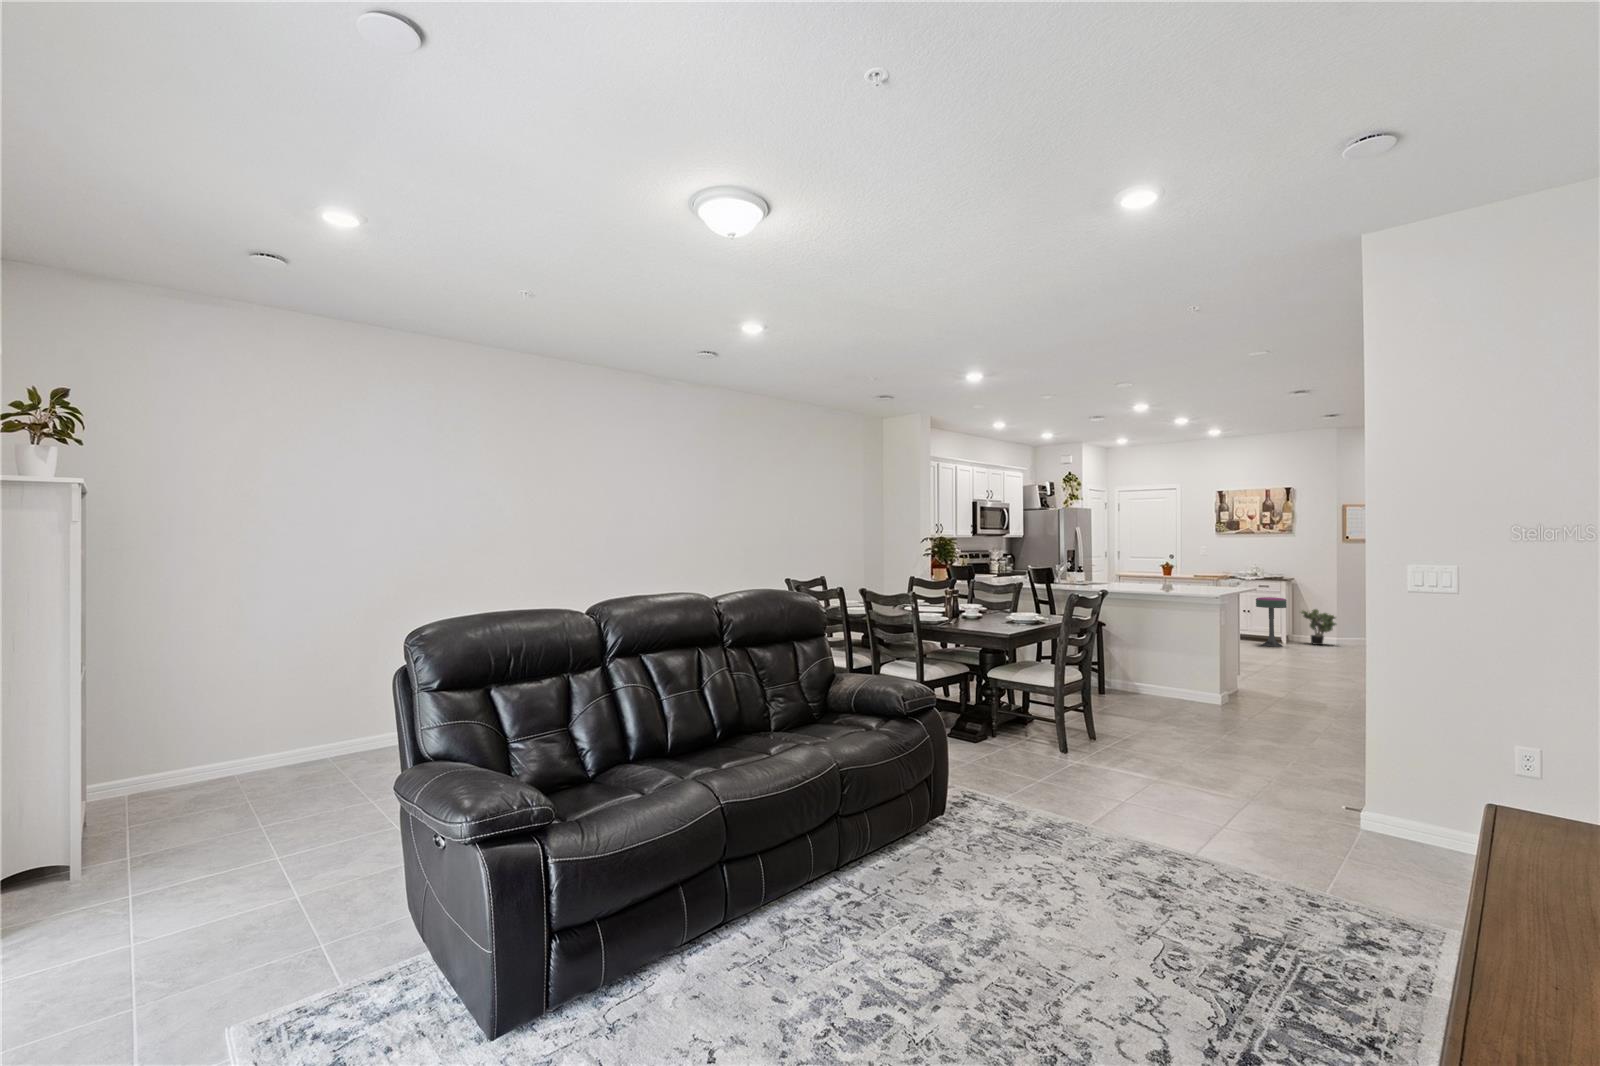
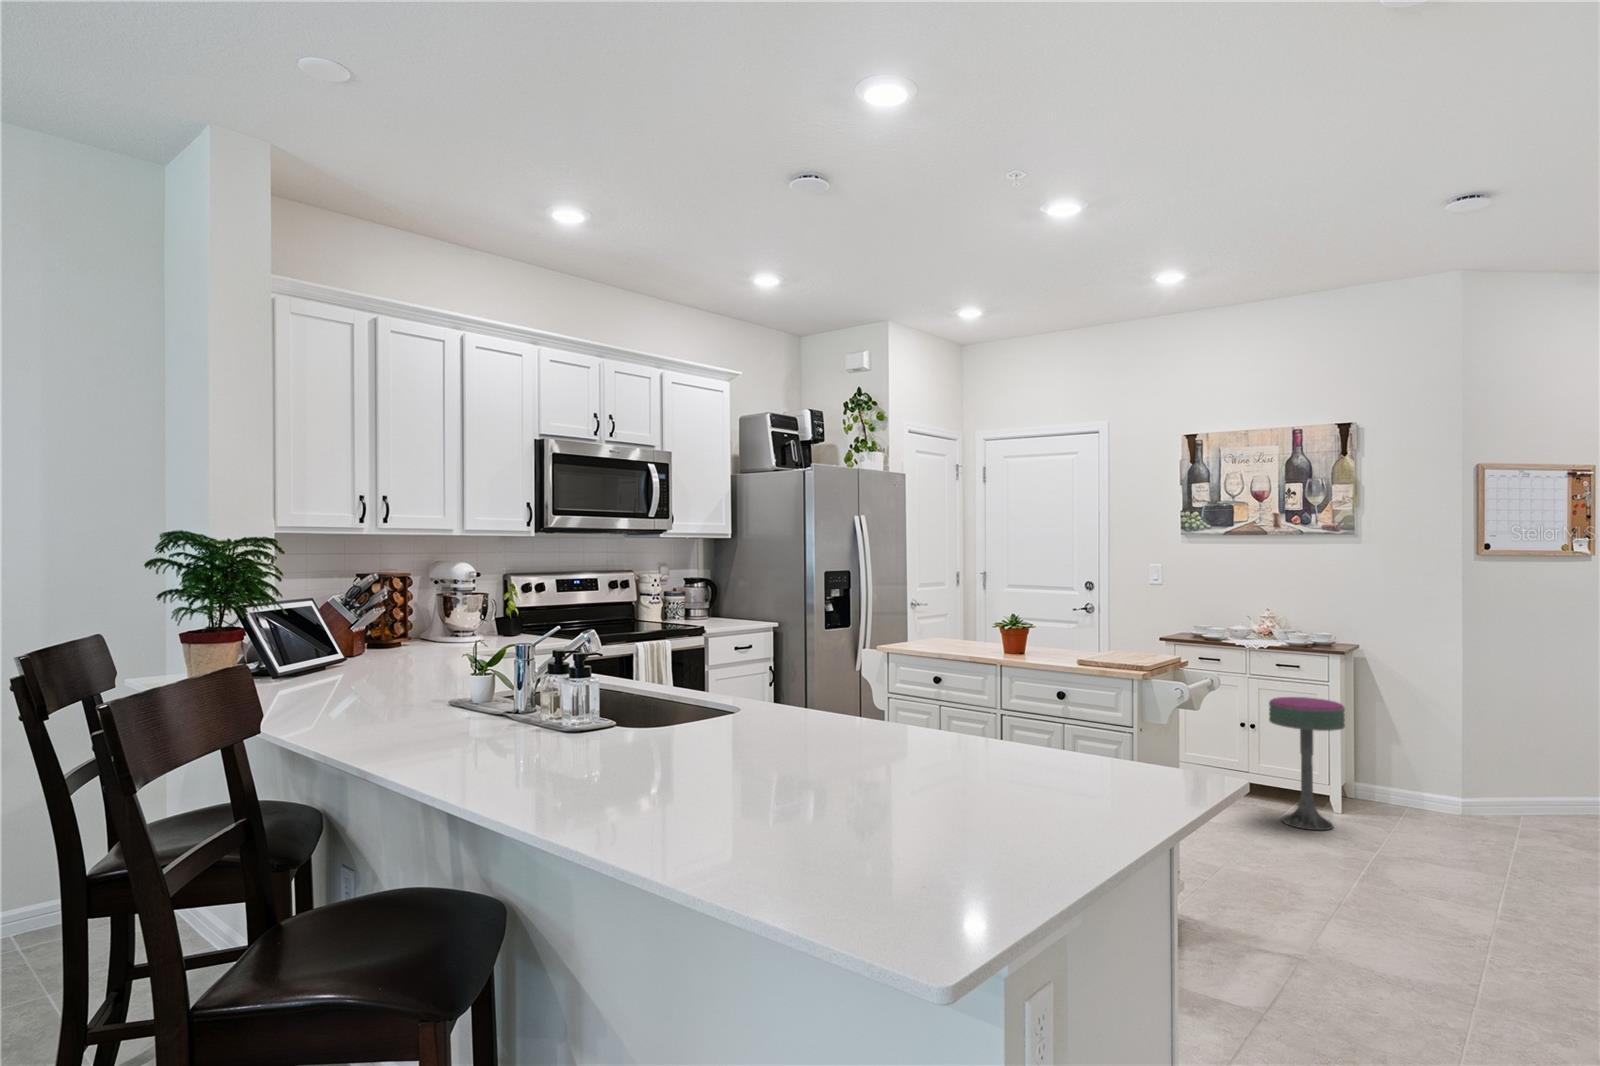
potted plant: present [1301,609,1337,645] -> none [1370,725,1465,817]

